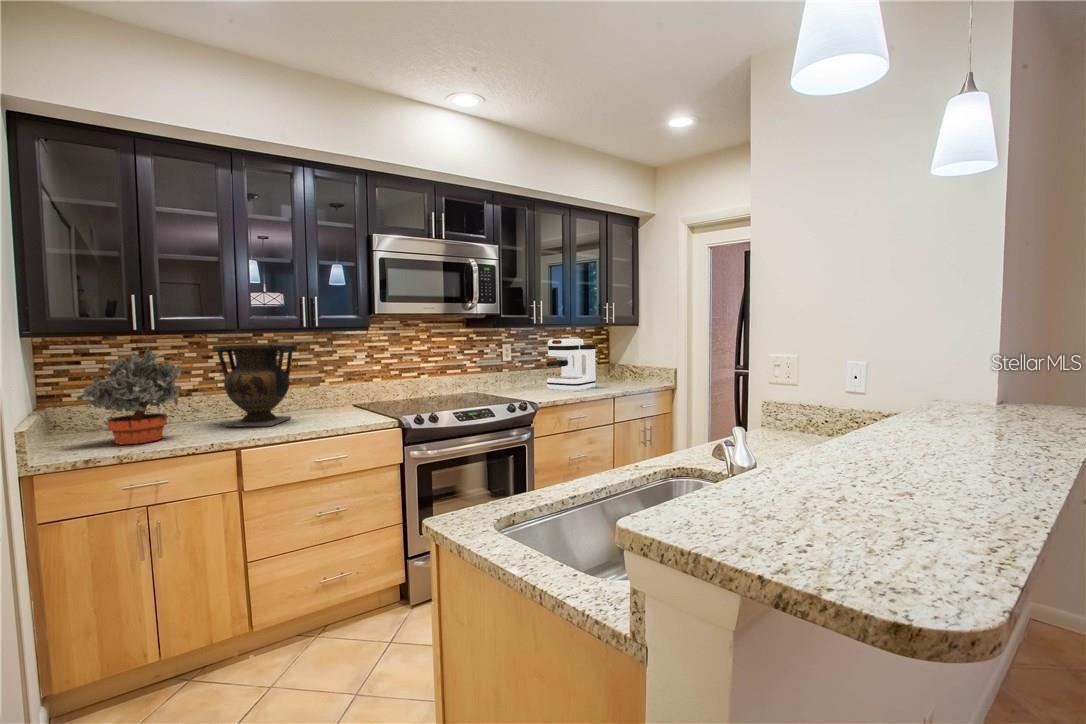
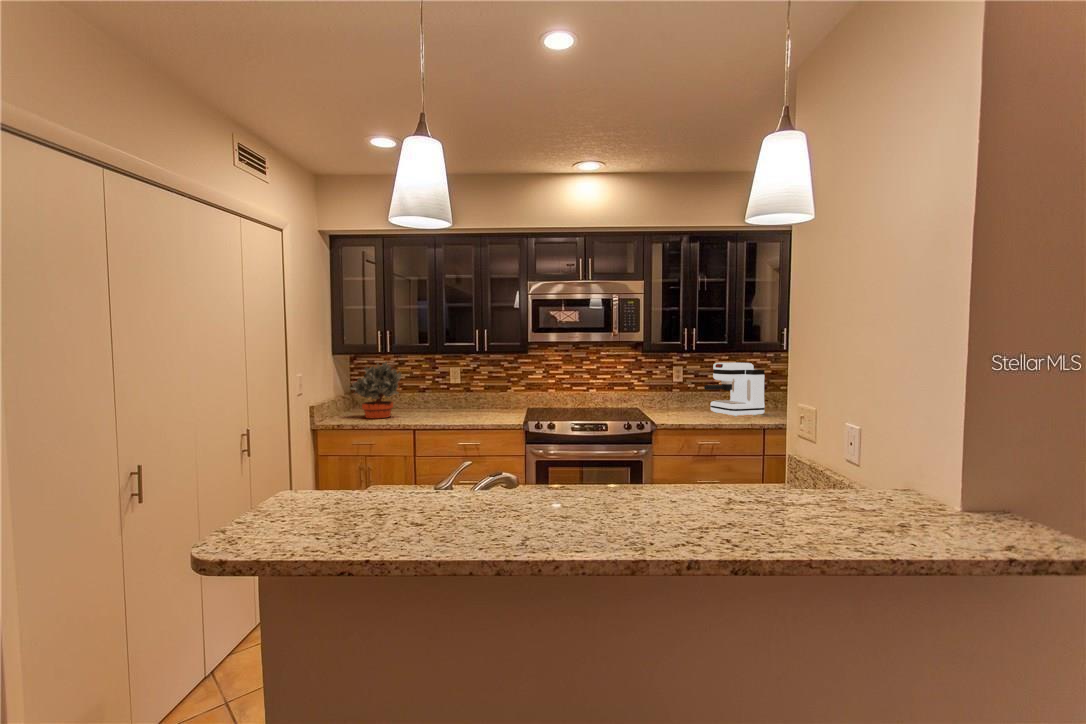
vase: present [213,343,297,427] -> none [428,360,473,417]

